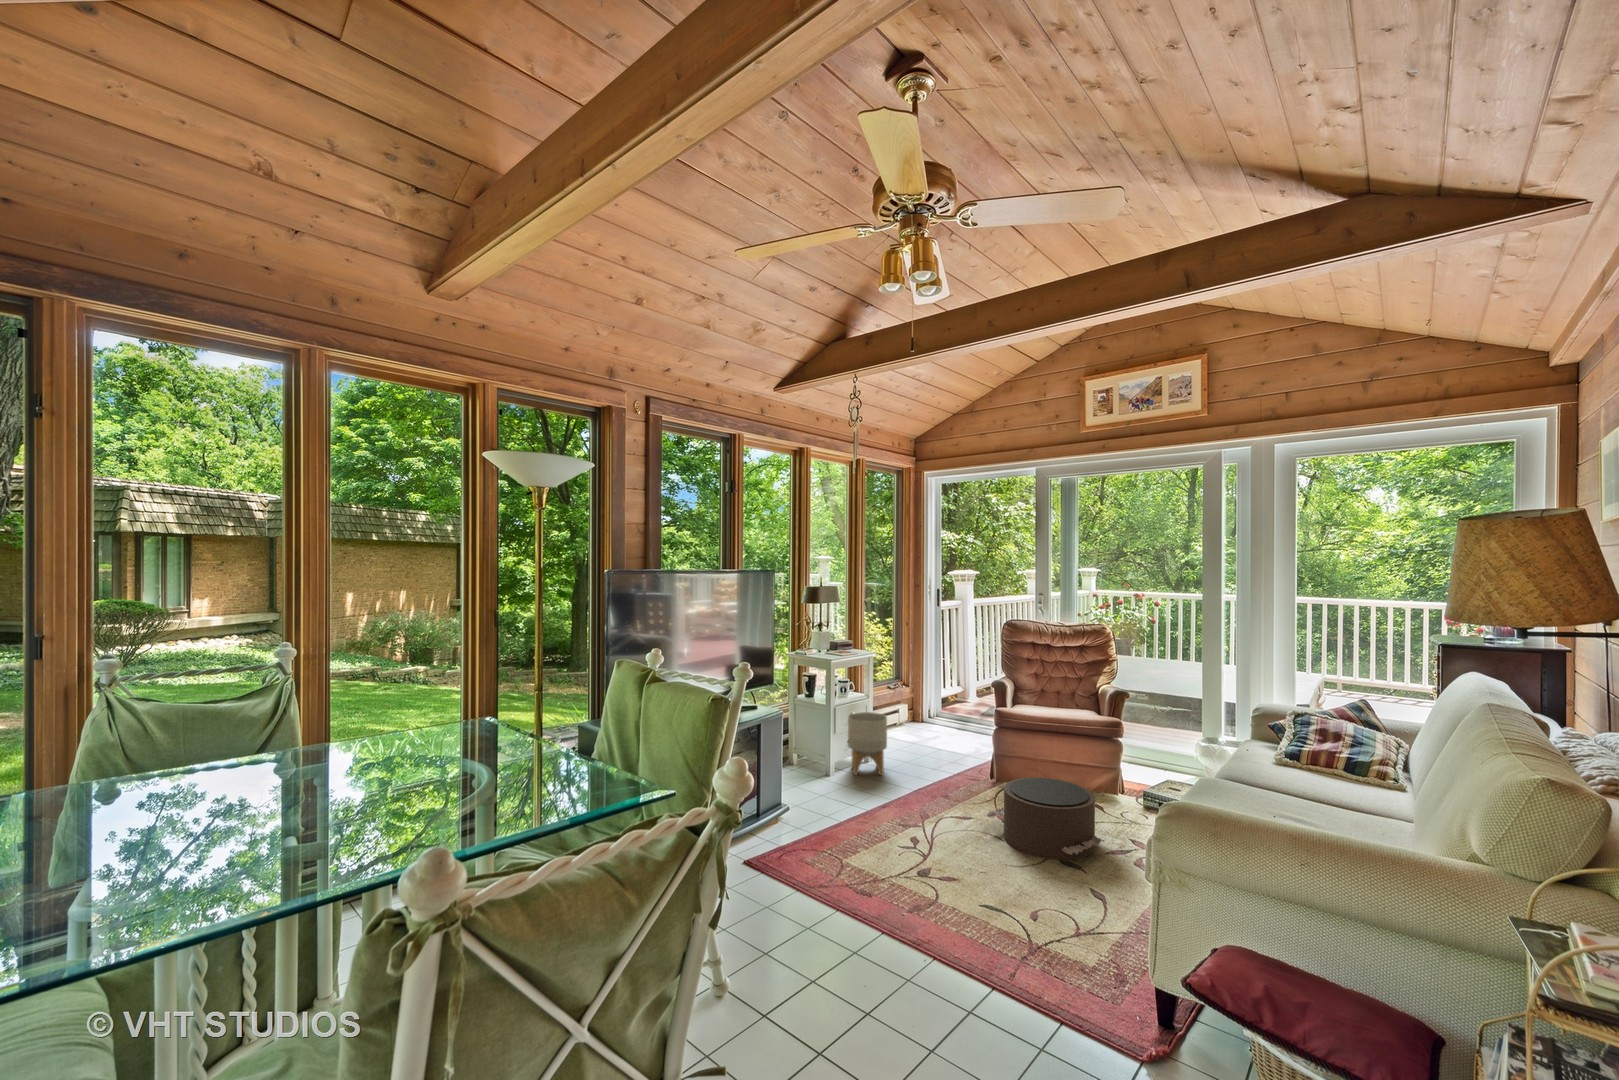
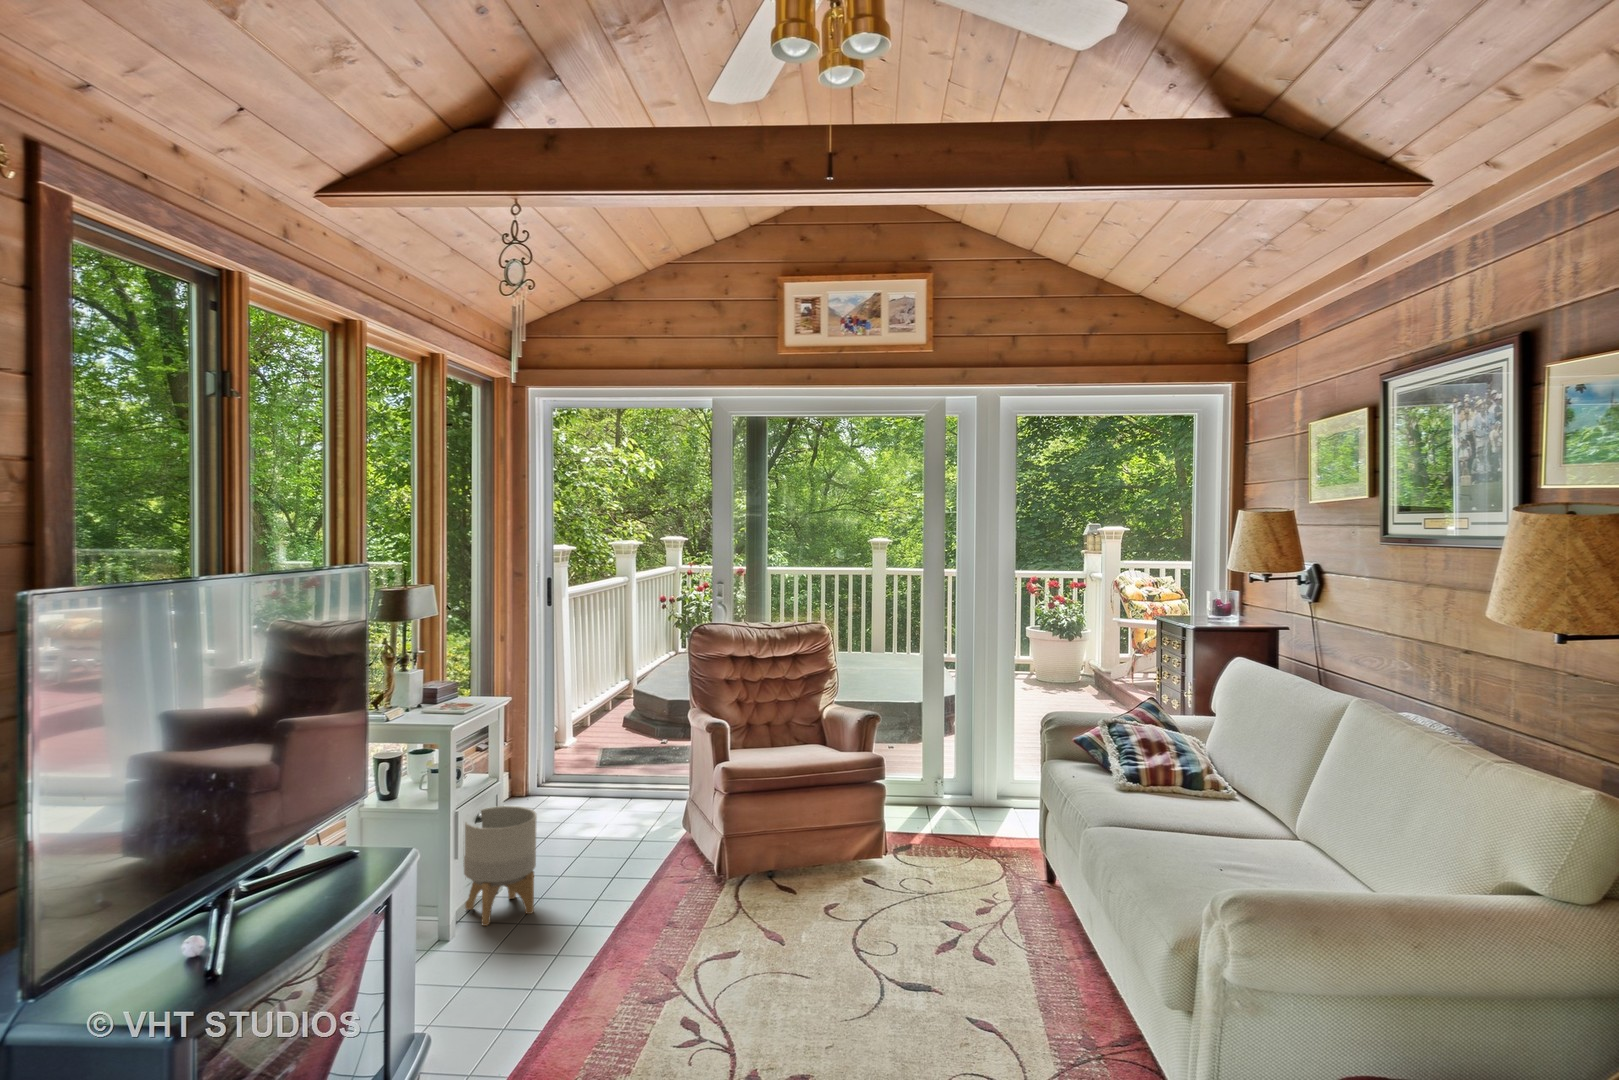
pouf: present [986,777,1104,860] -> none [771,862,940,988]

